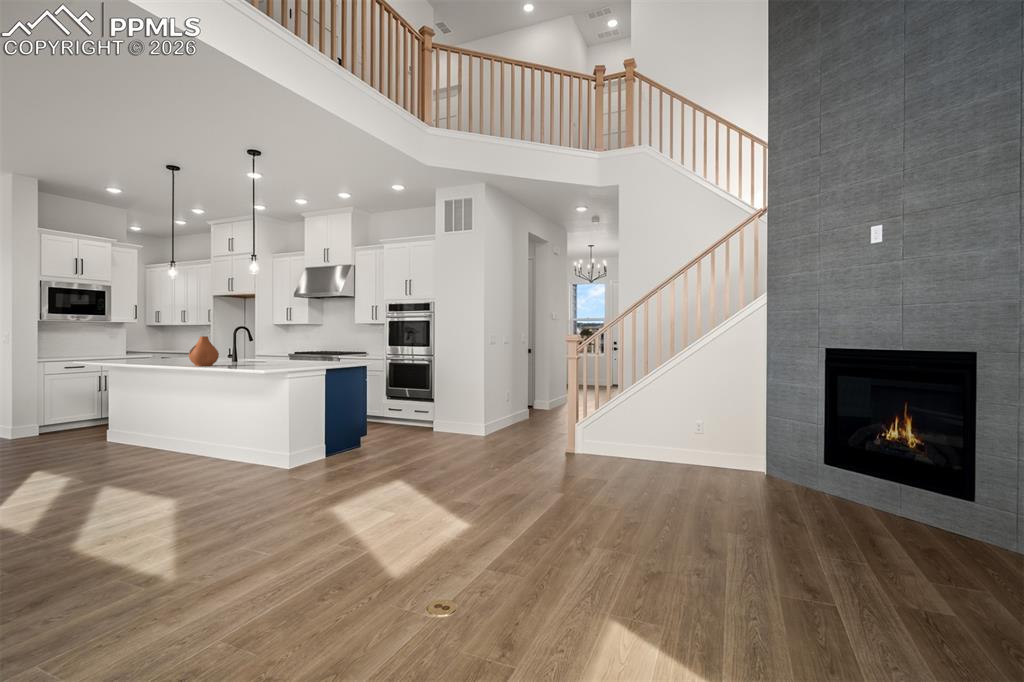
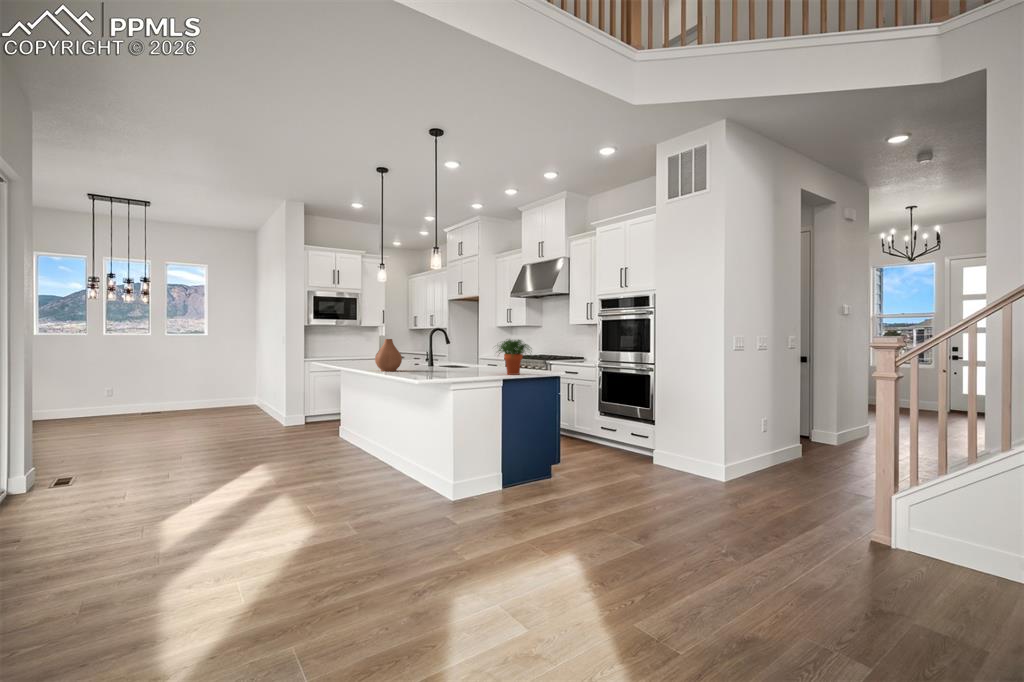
potted plant: none [310,336,346,366] -> present [498,339,532,375]

